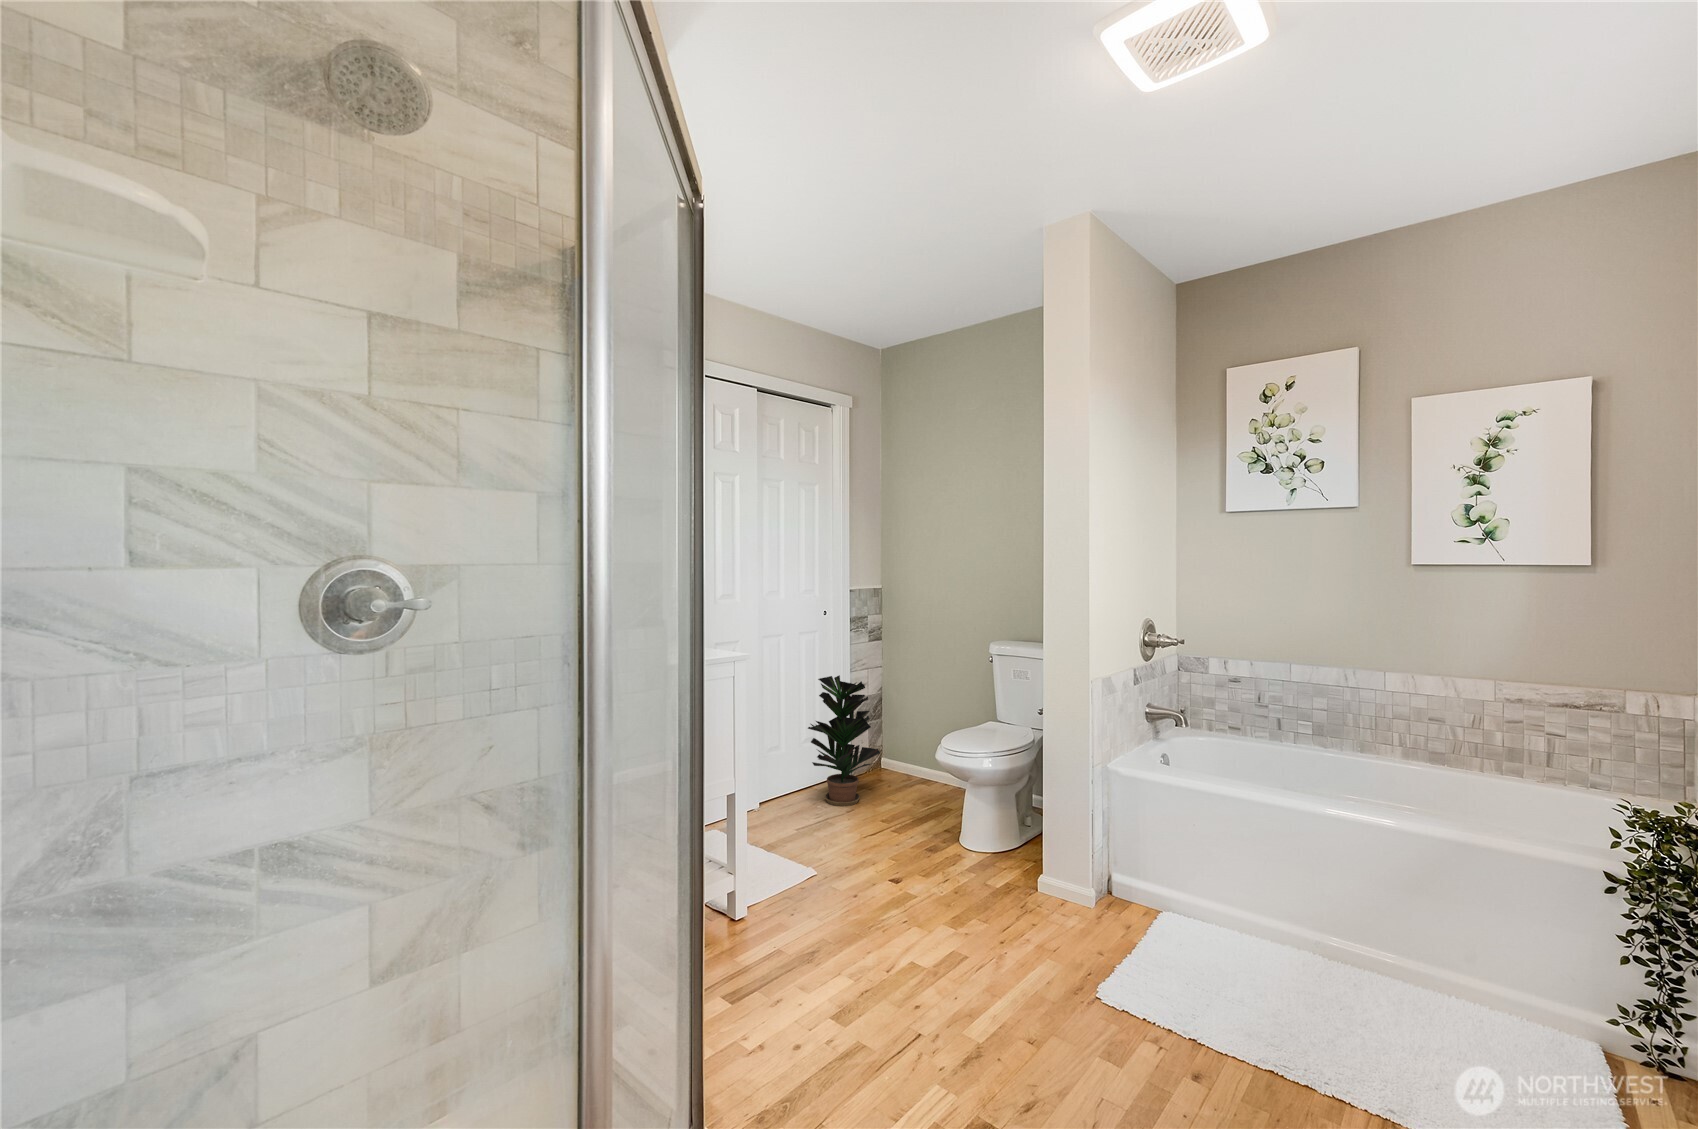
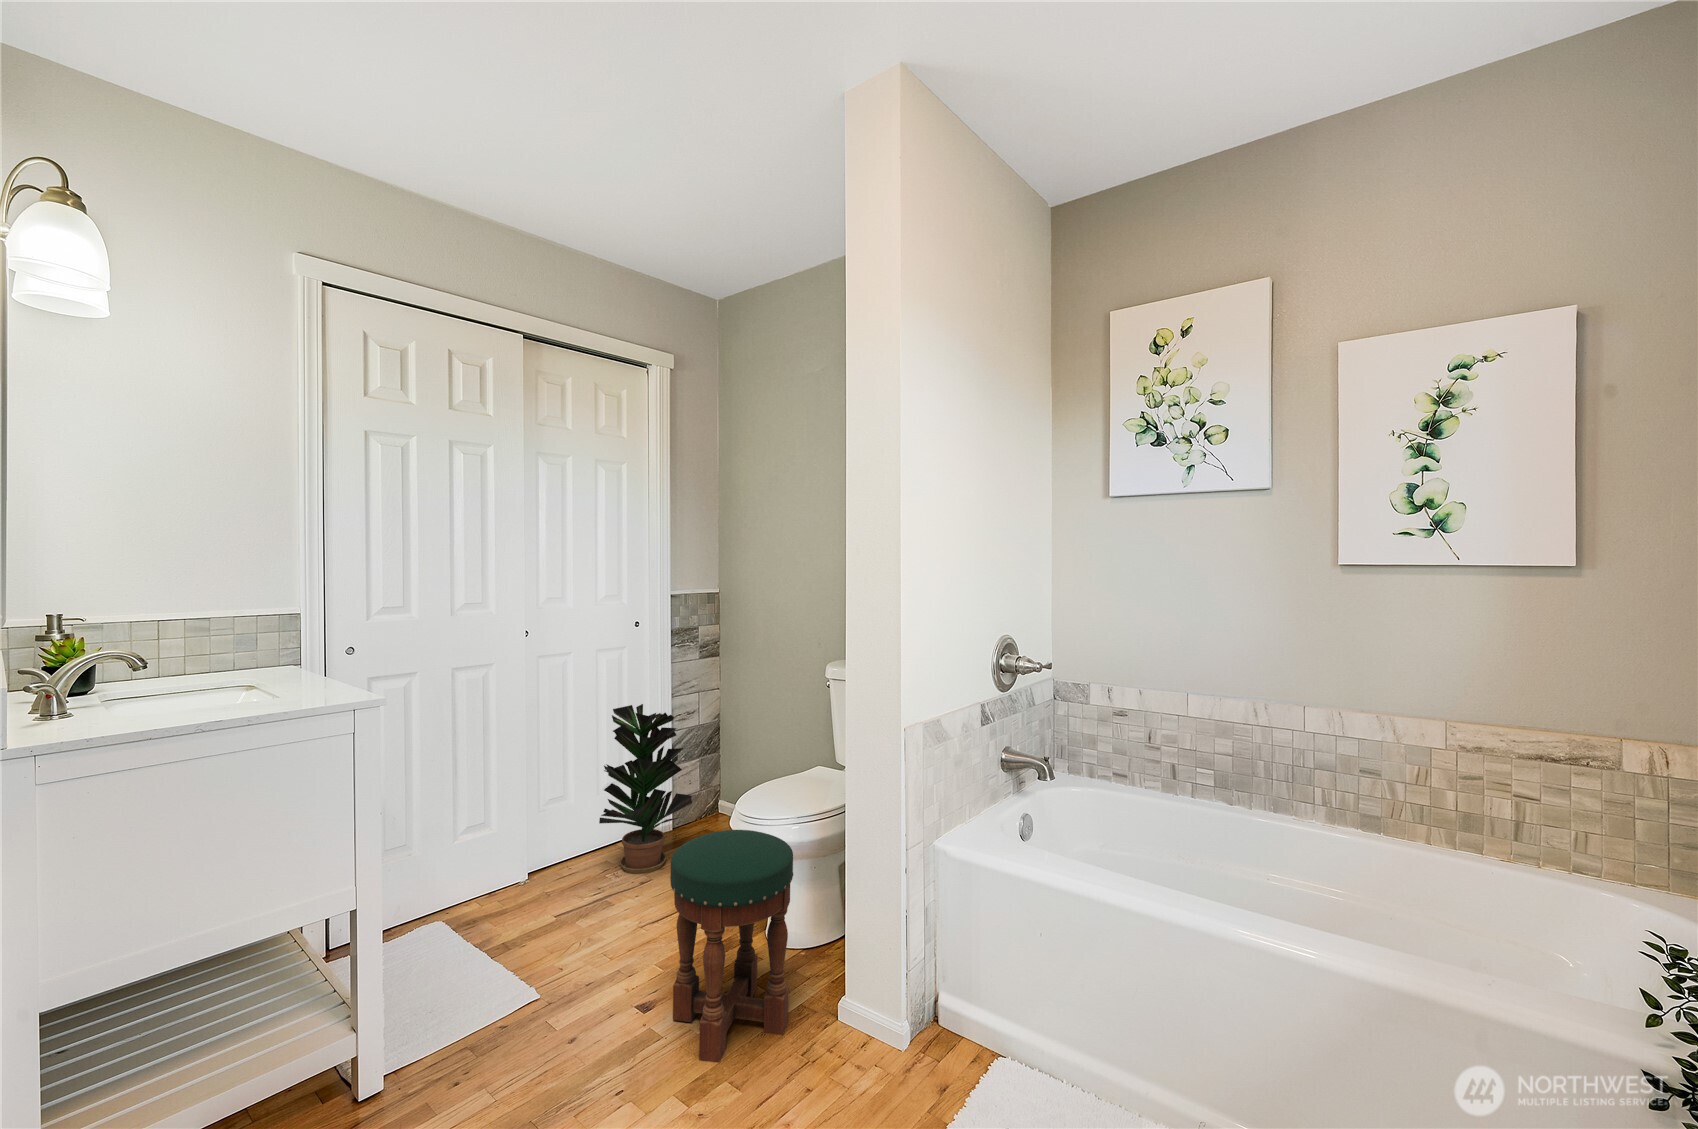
stool: none [918,758,1004,911] -> present [670,830,793,1063]

